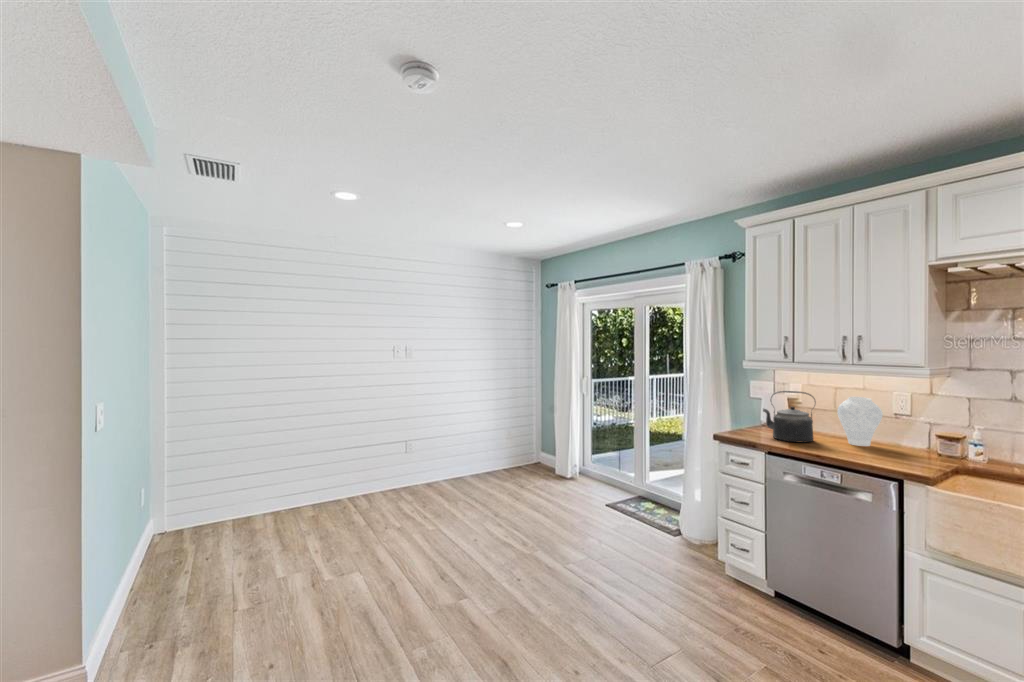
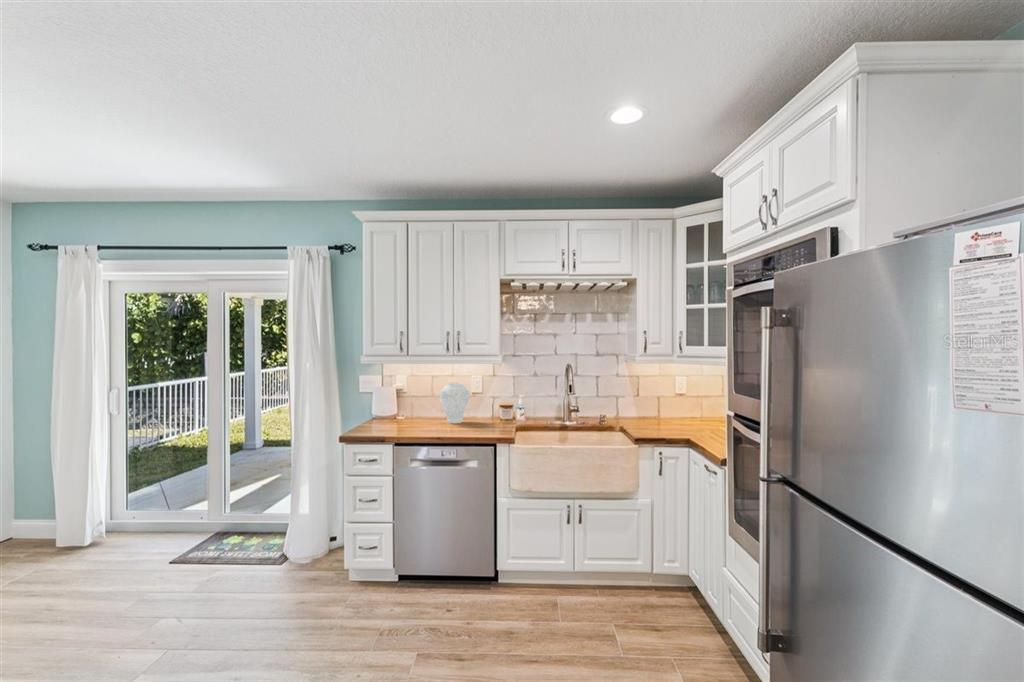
kettle: present [763,391,816,443] -> none [383,382,426,429]

